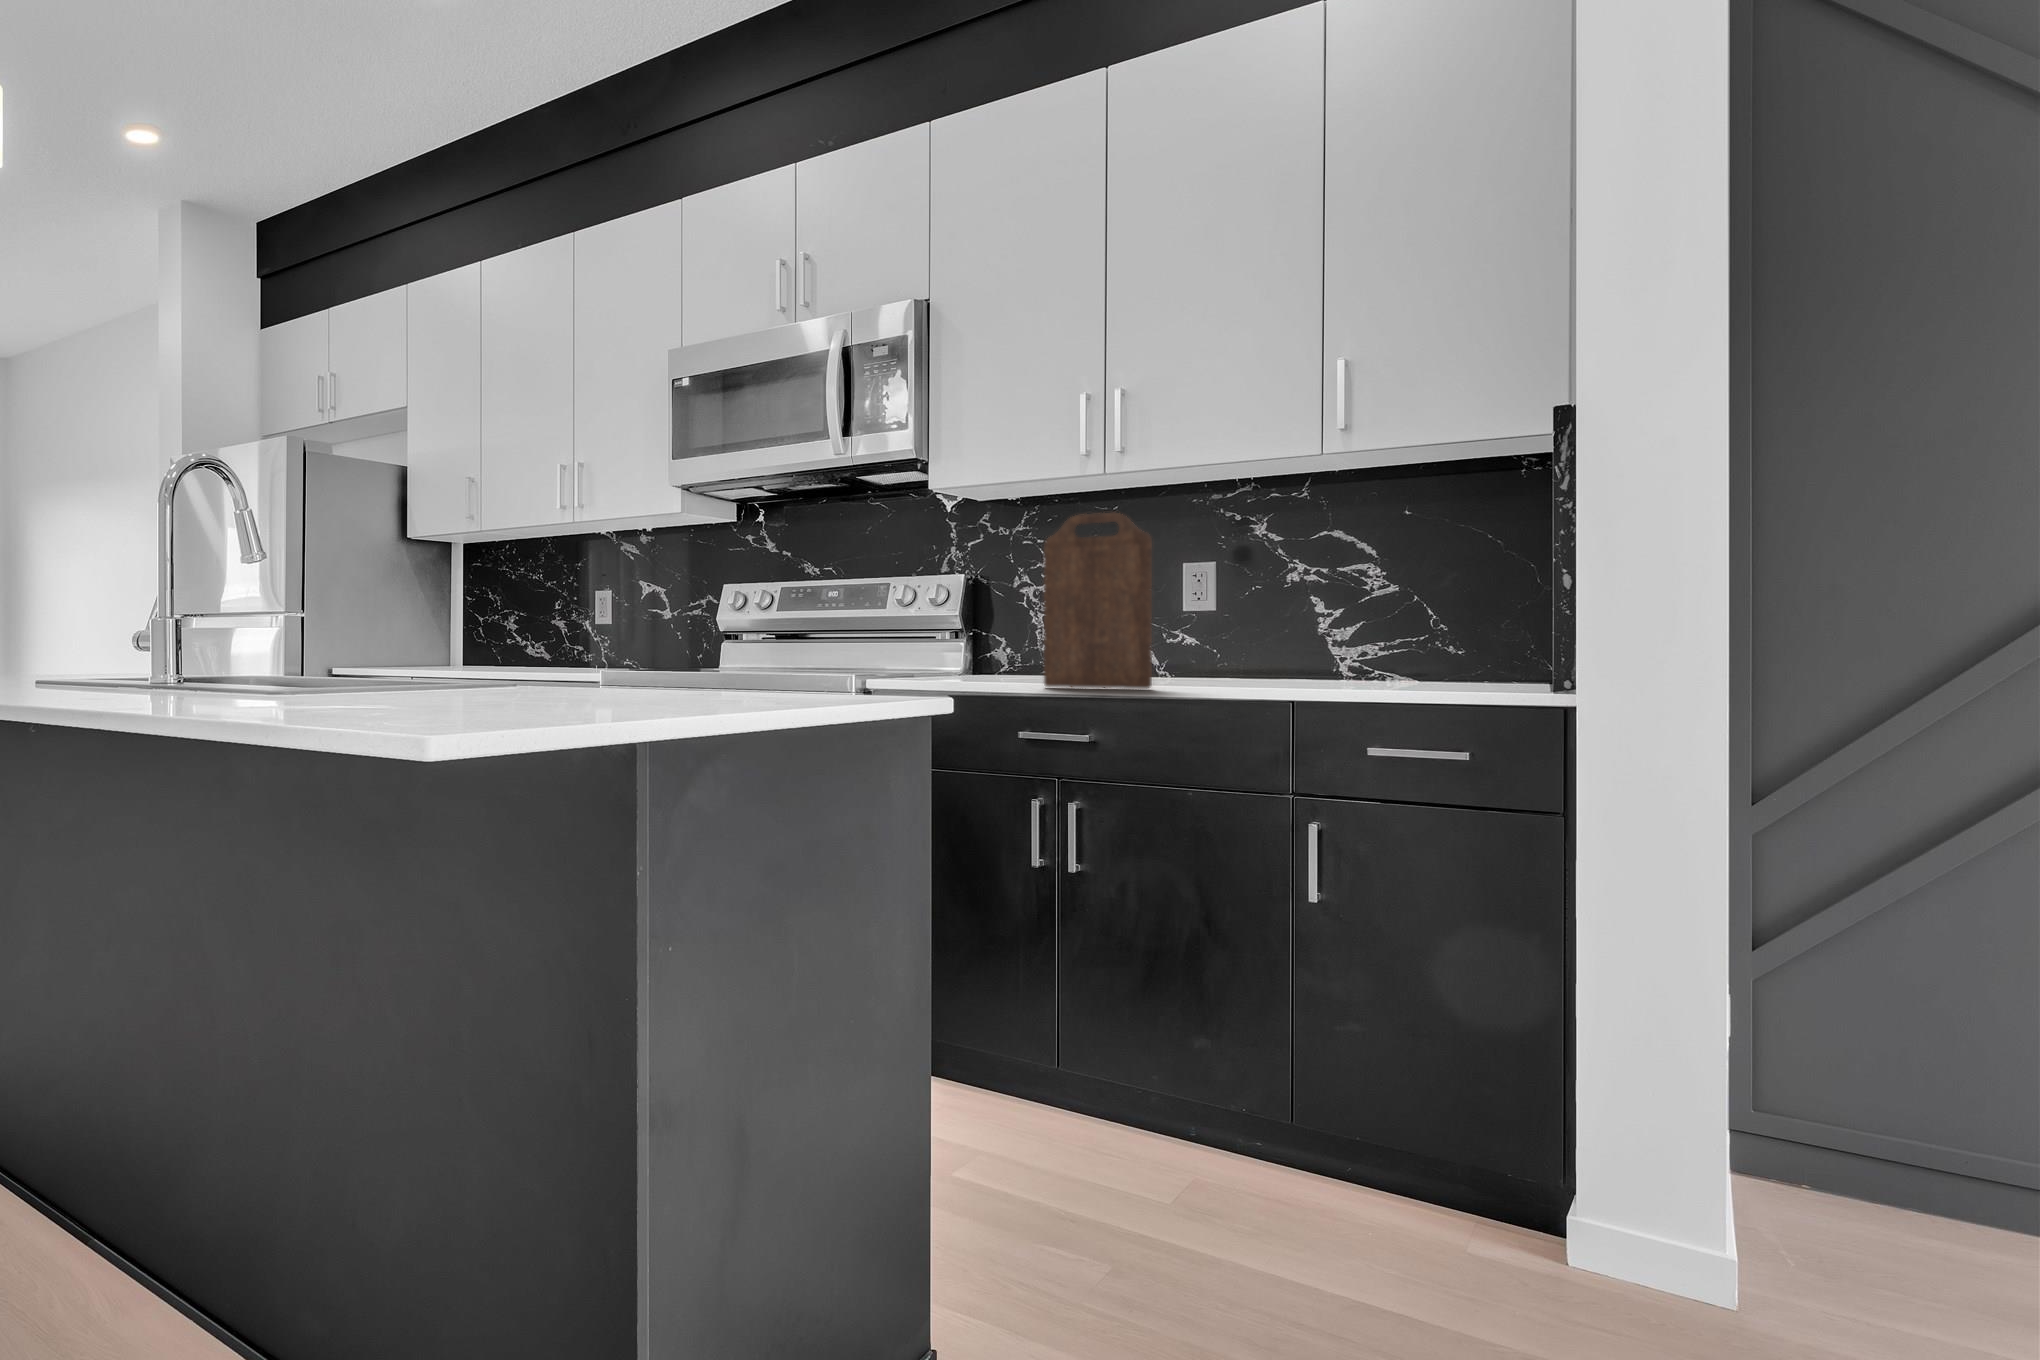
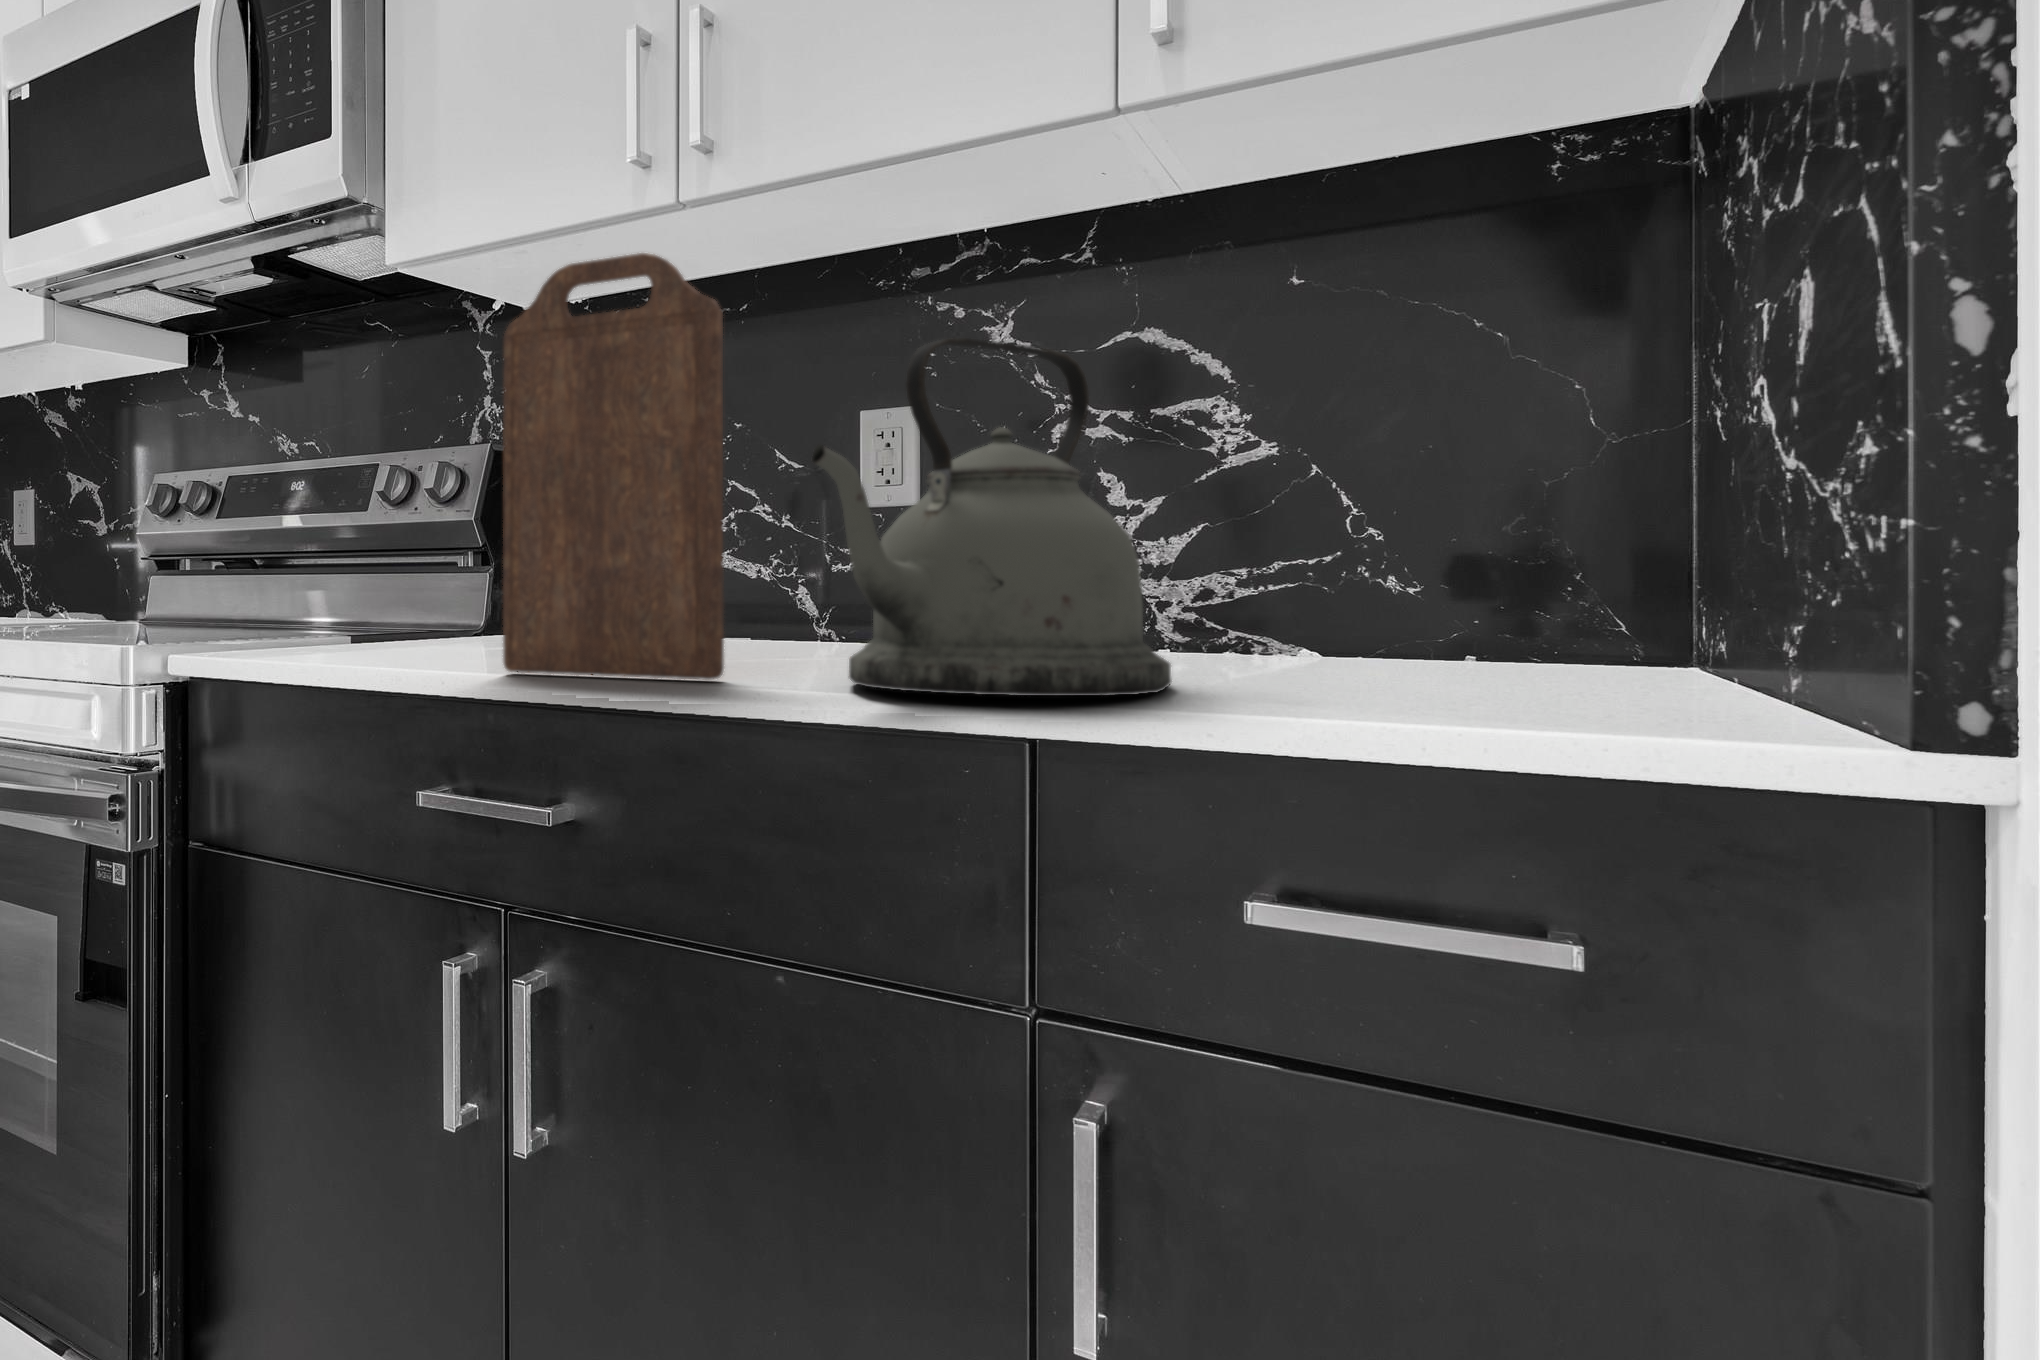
kettle: none [1206,556,1345,691] -> present [812,338,1171,696]

